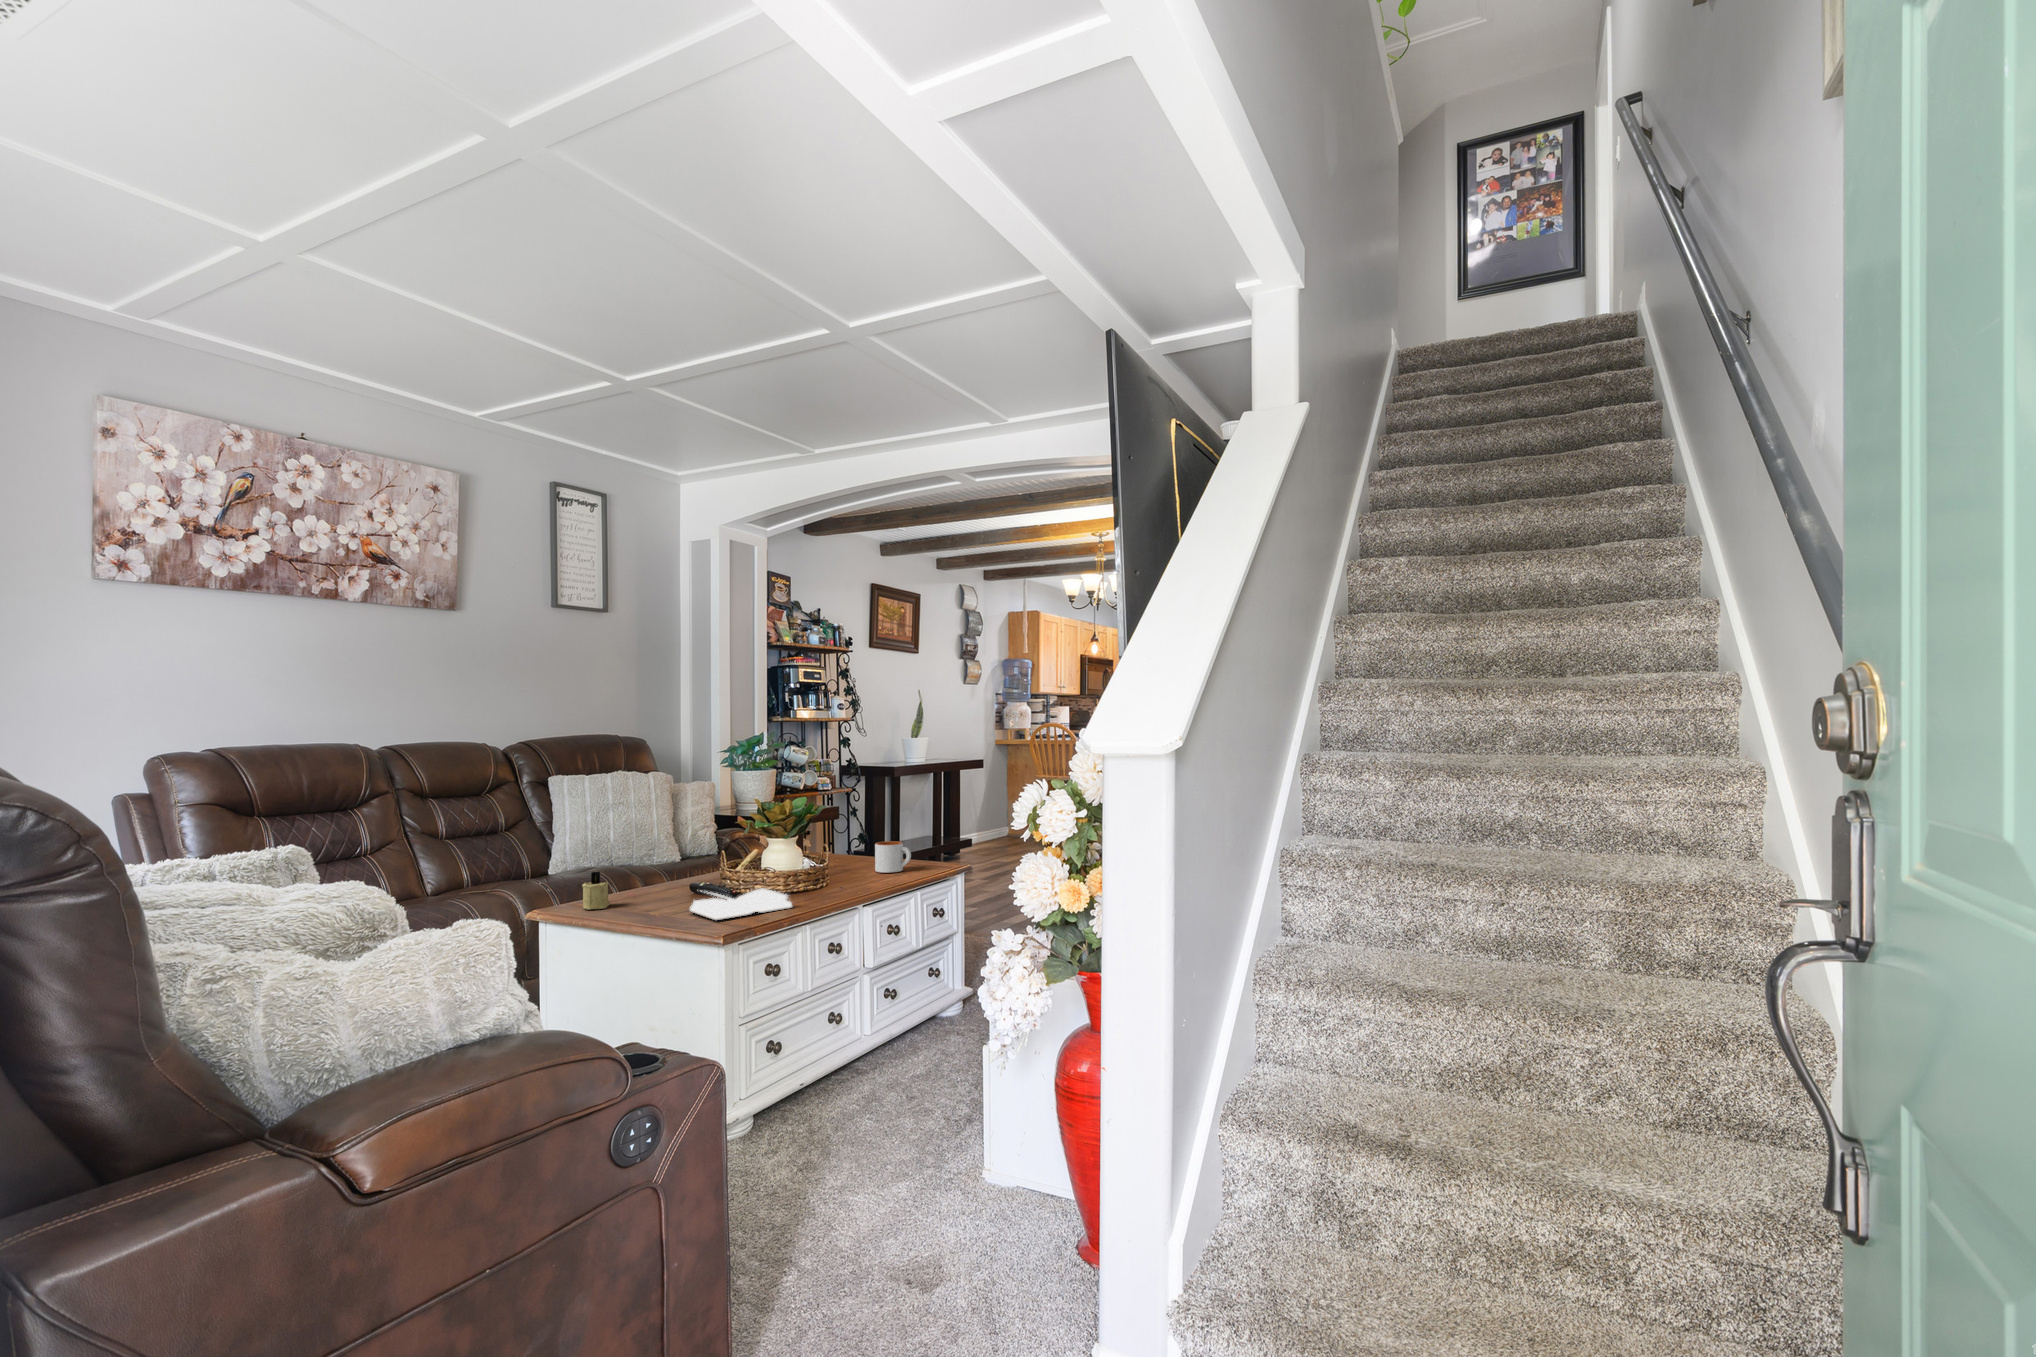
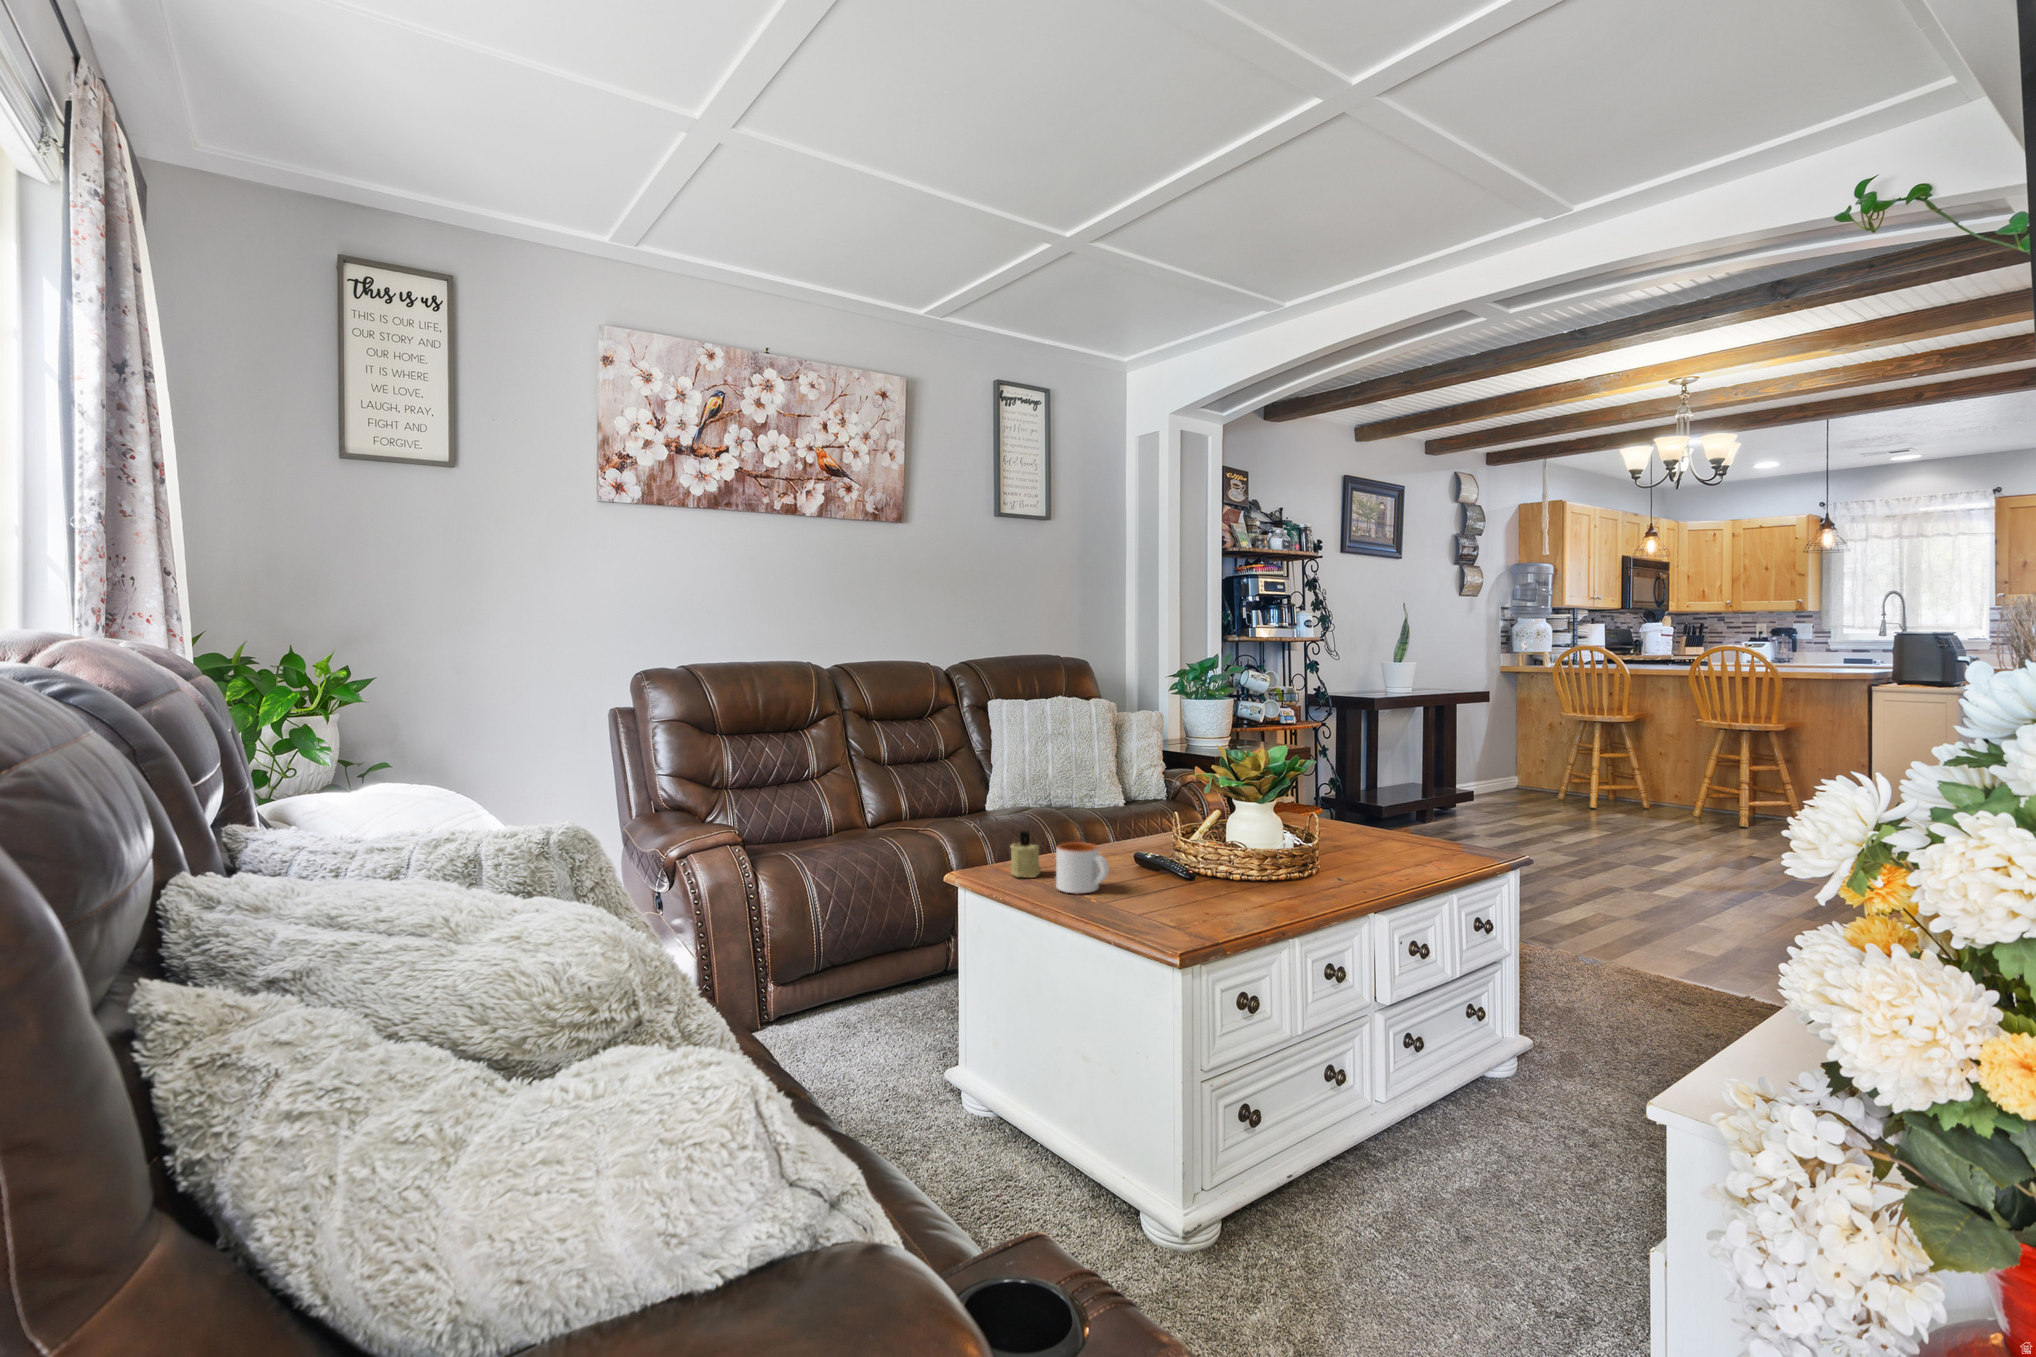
mug: present [875,841,911,873] -> present [1056,842,1109,894]
book: present [689,888,793,920] -> none [1132,872,1273,921]

